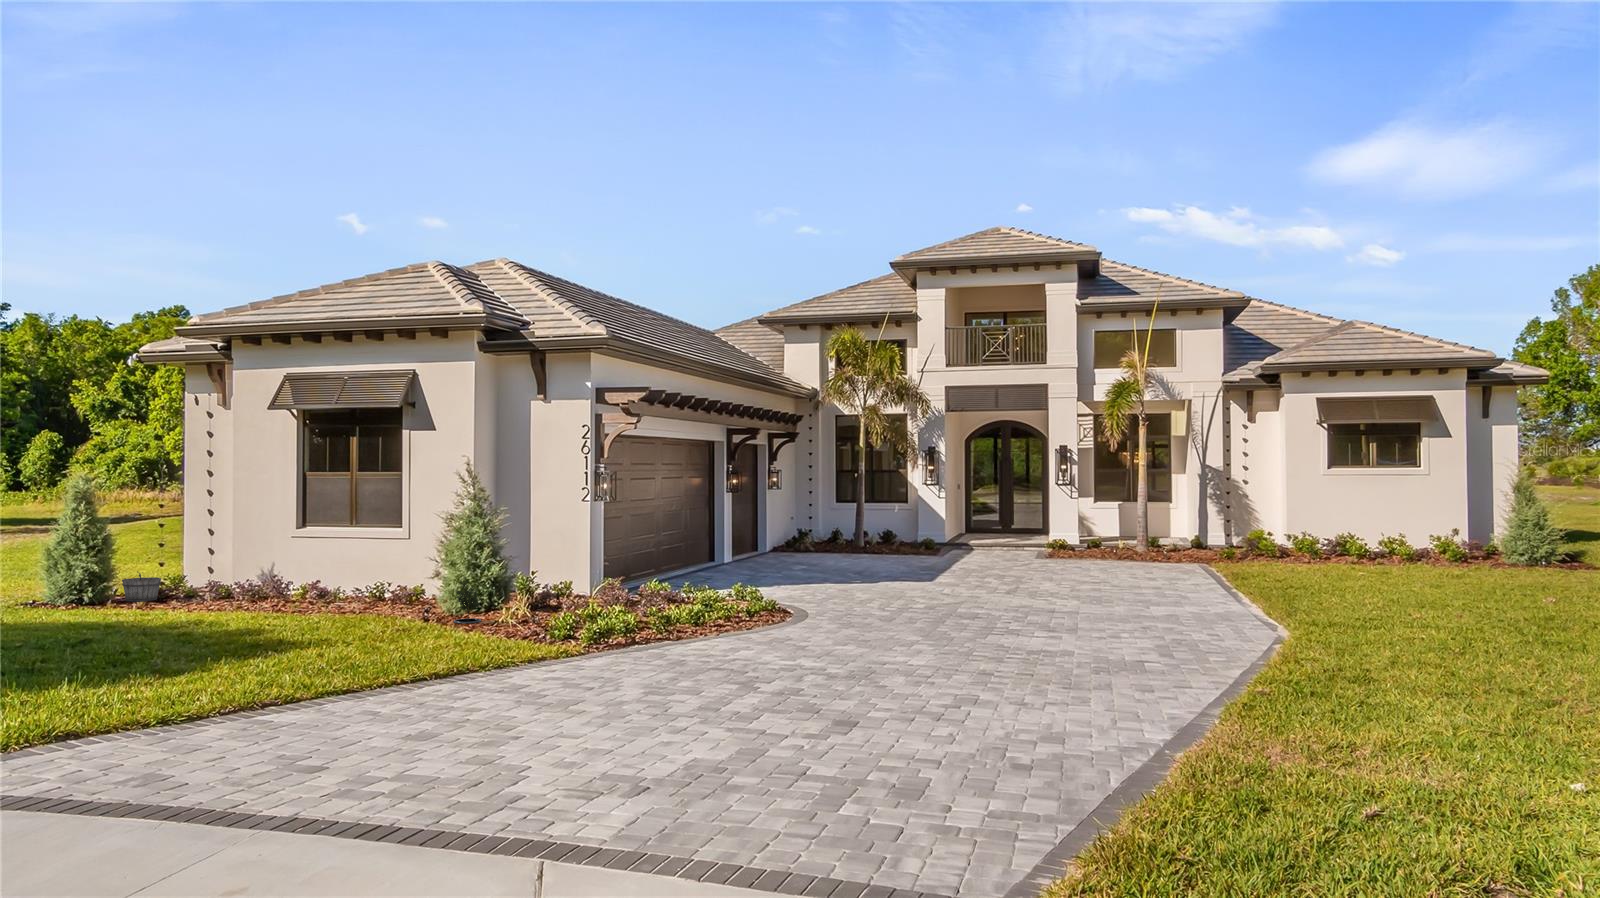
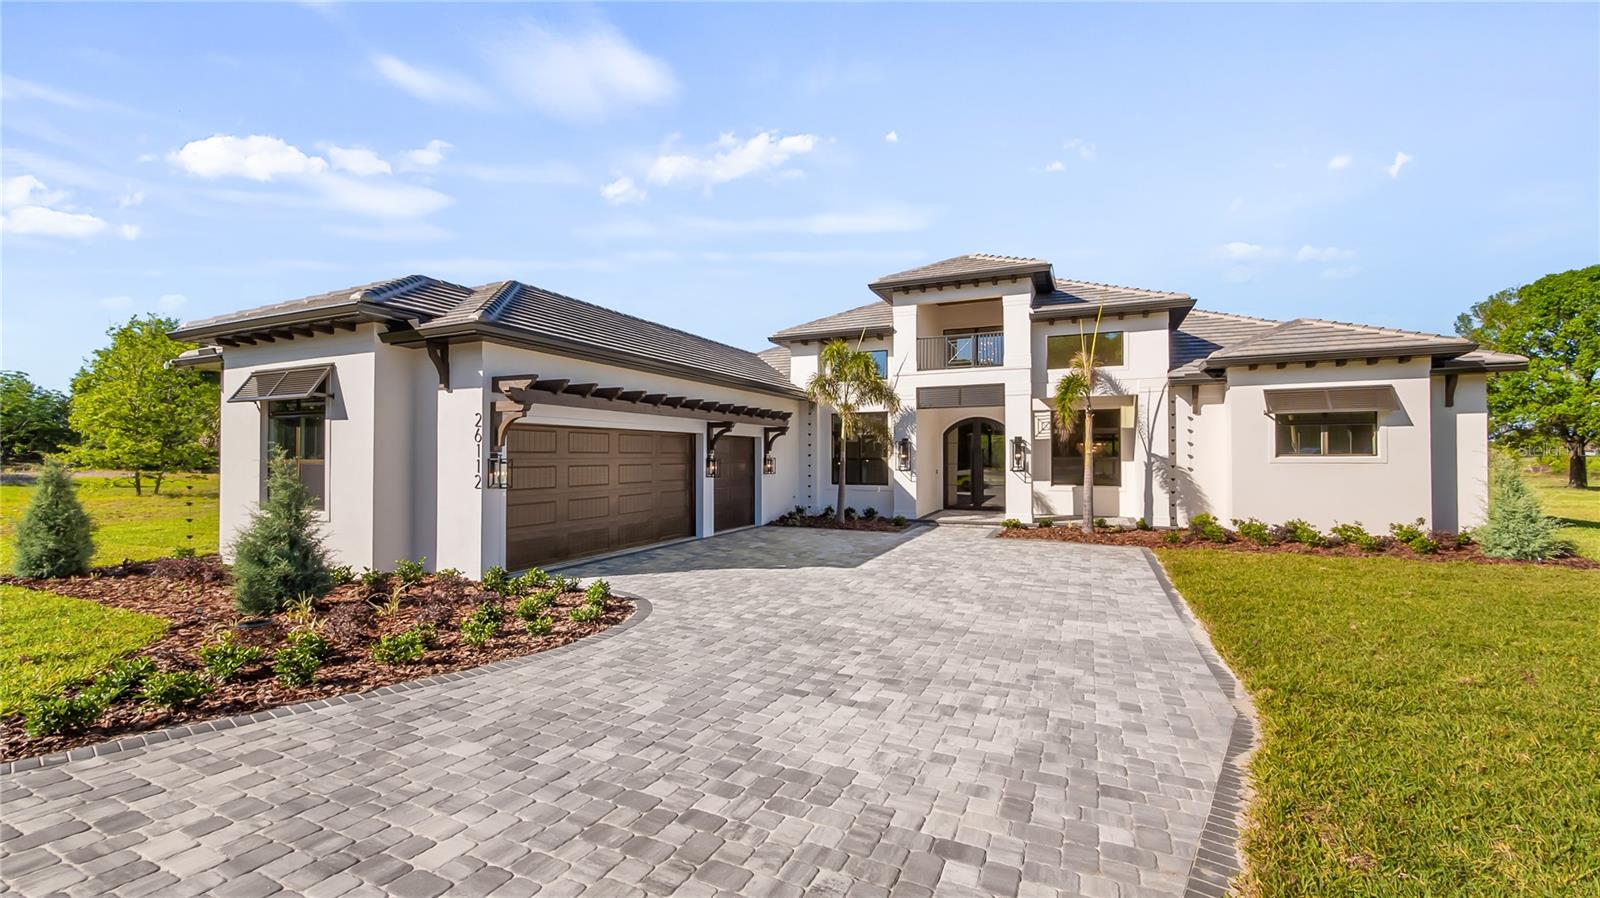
wooden bucket: present [122,573,161,602] -> none [87,547,132,575]

